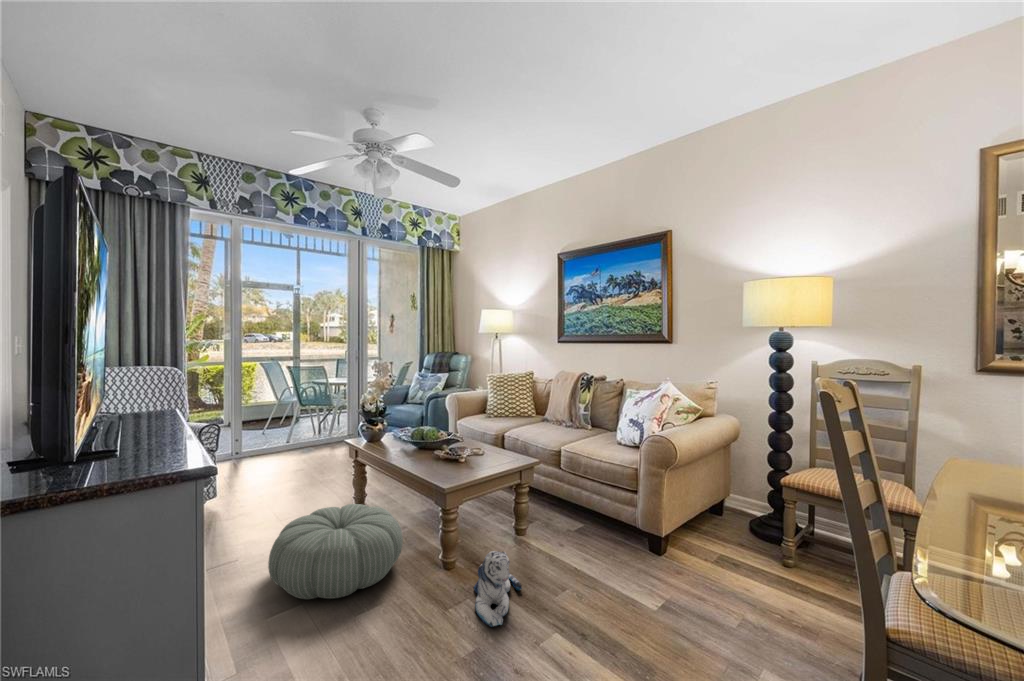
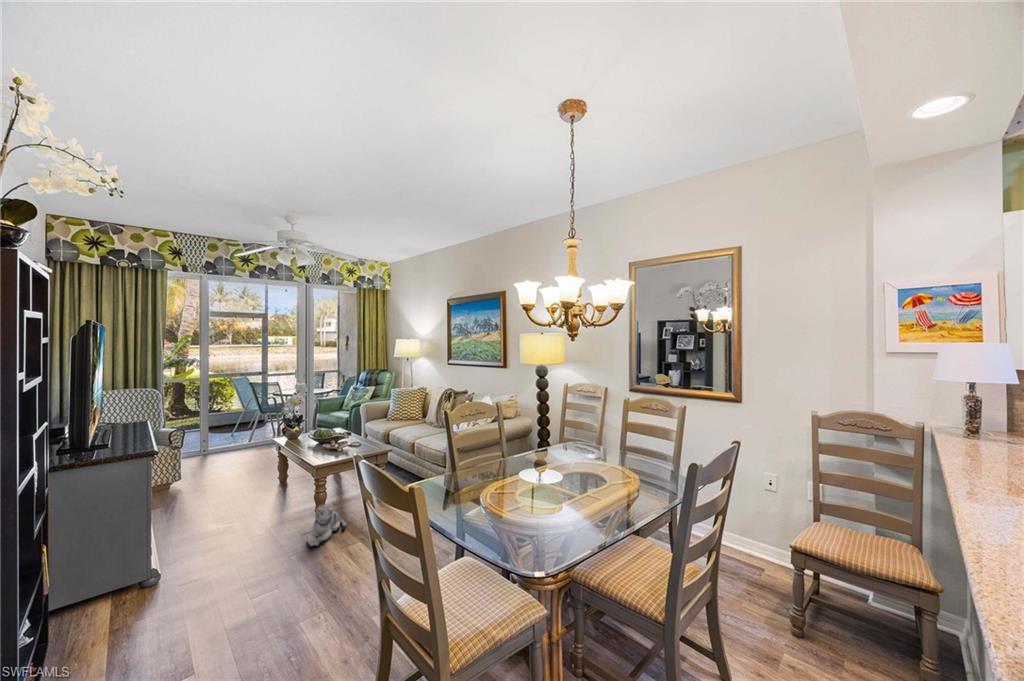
pouf: present [268,504,403,599] -> none [188,480,282,535]

